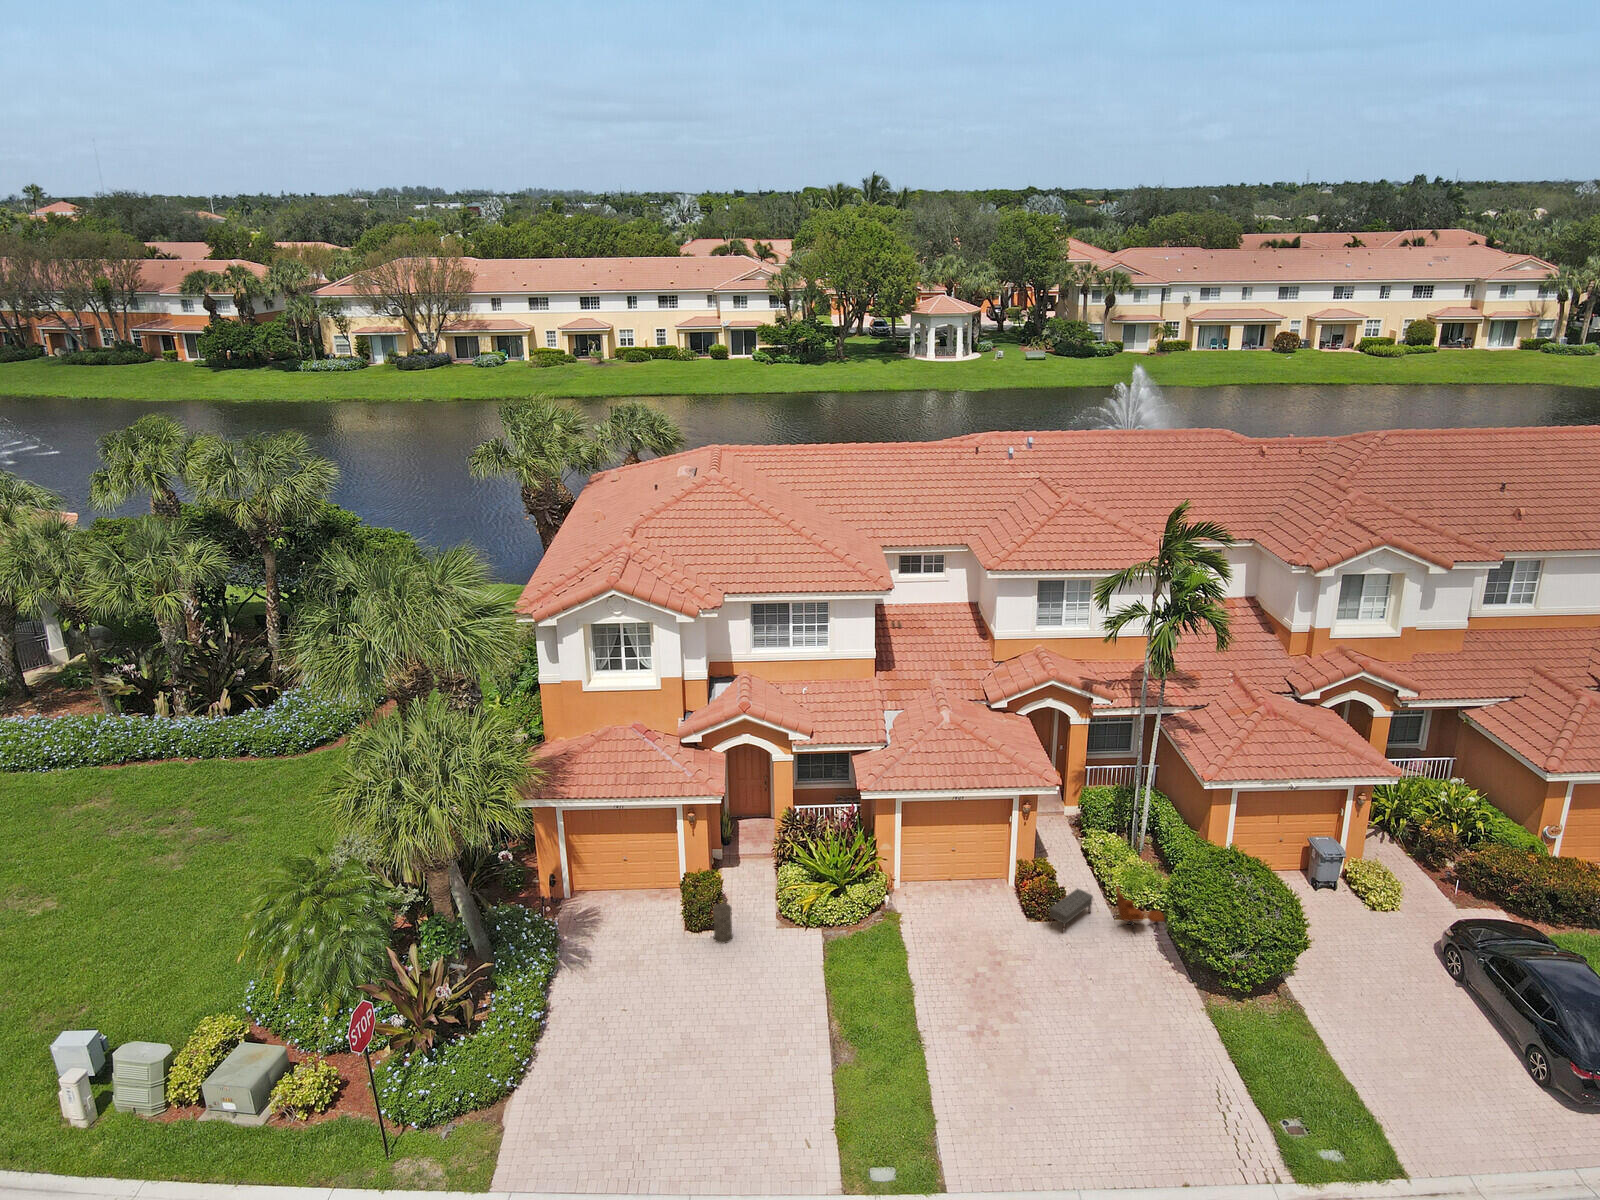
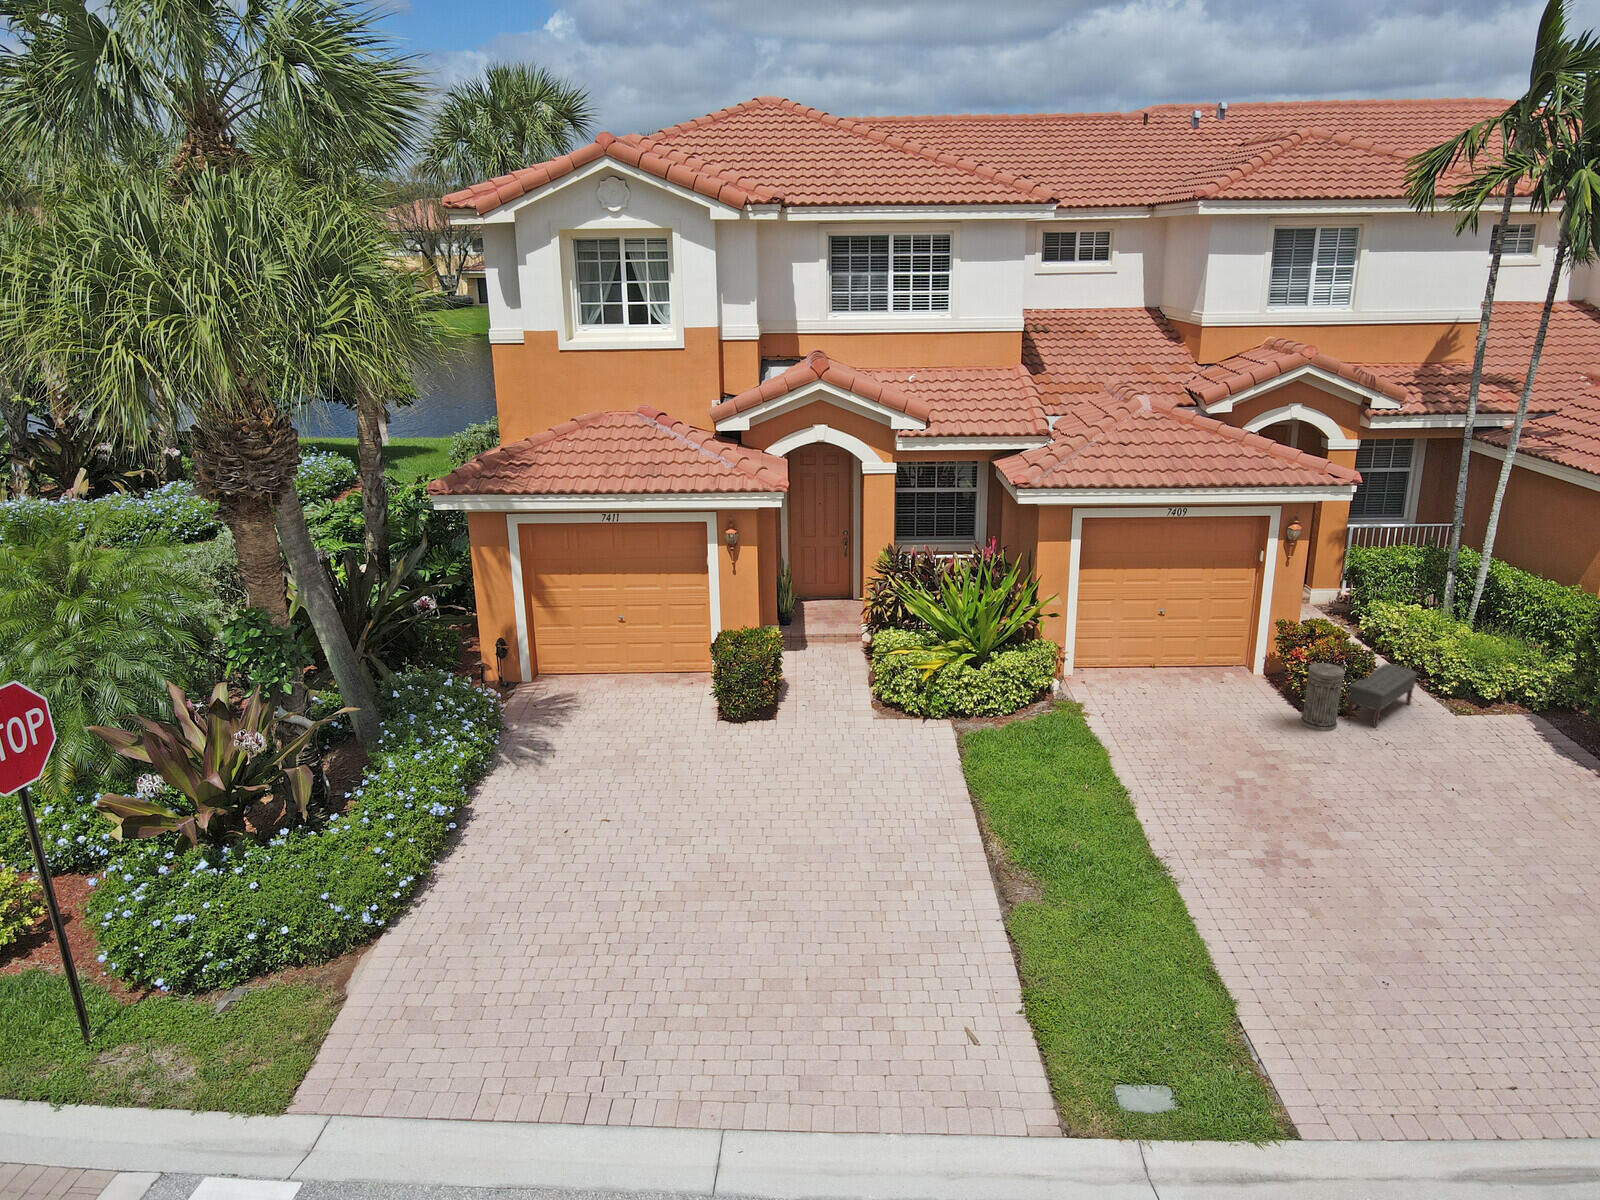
lounge chair: present [1116,886,1165,930] -> none [1467,647,1557,730]
trash can: present [713,903,733,944] -> present [1301,663,1345,731]

